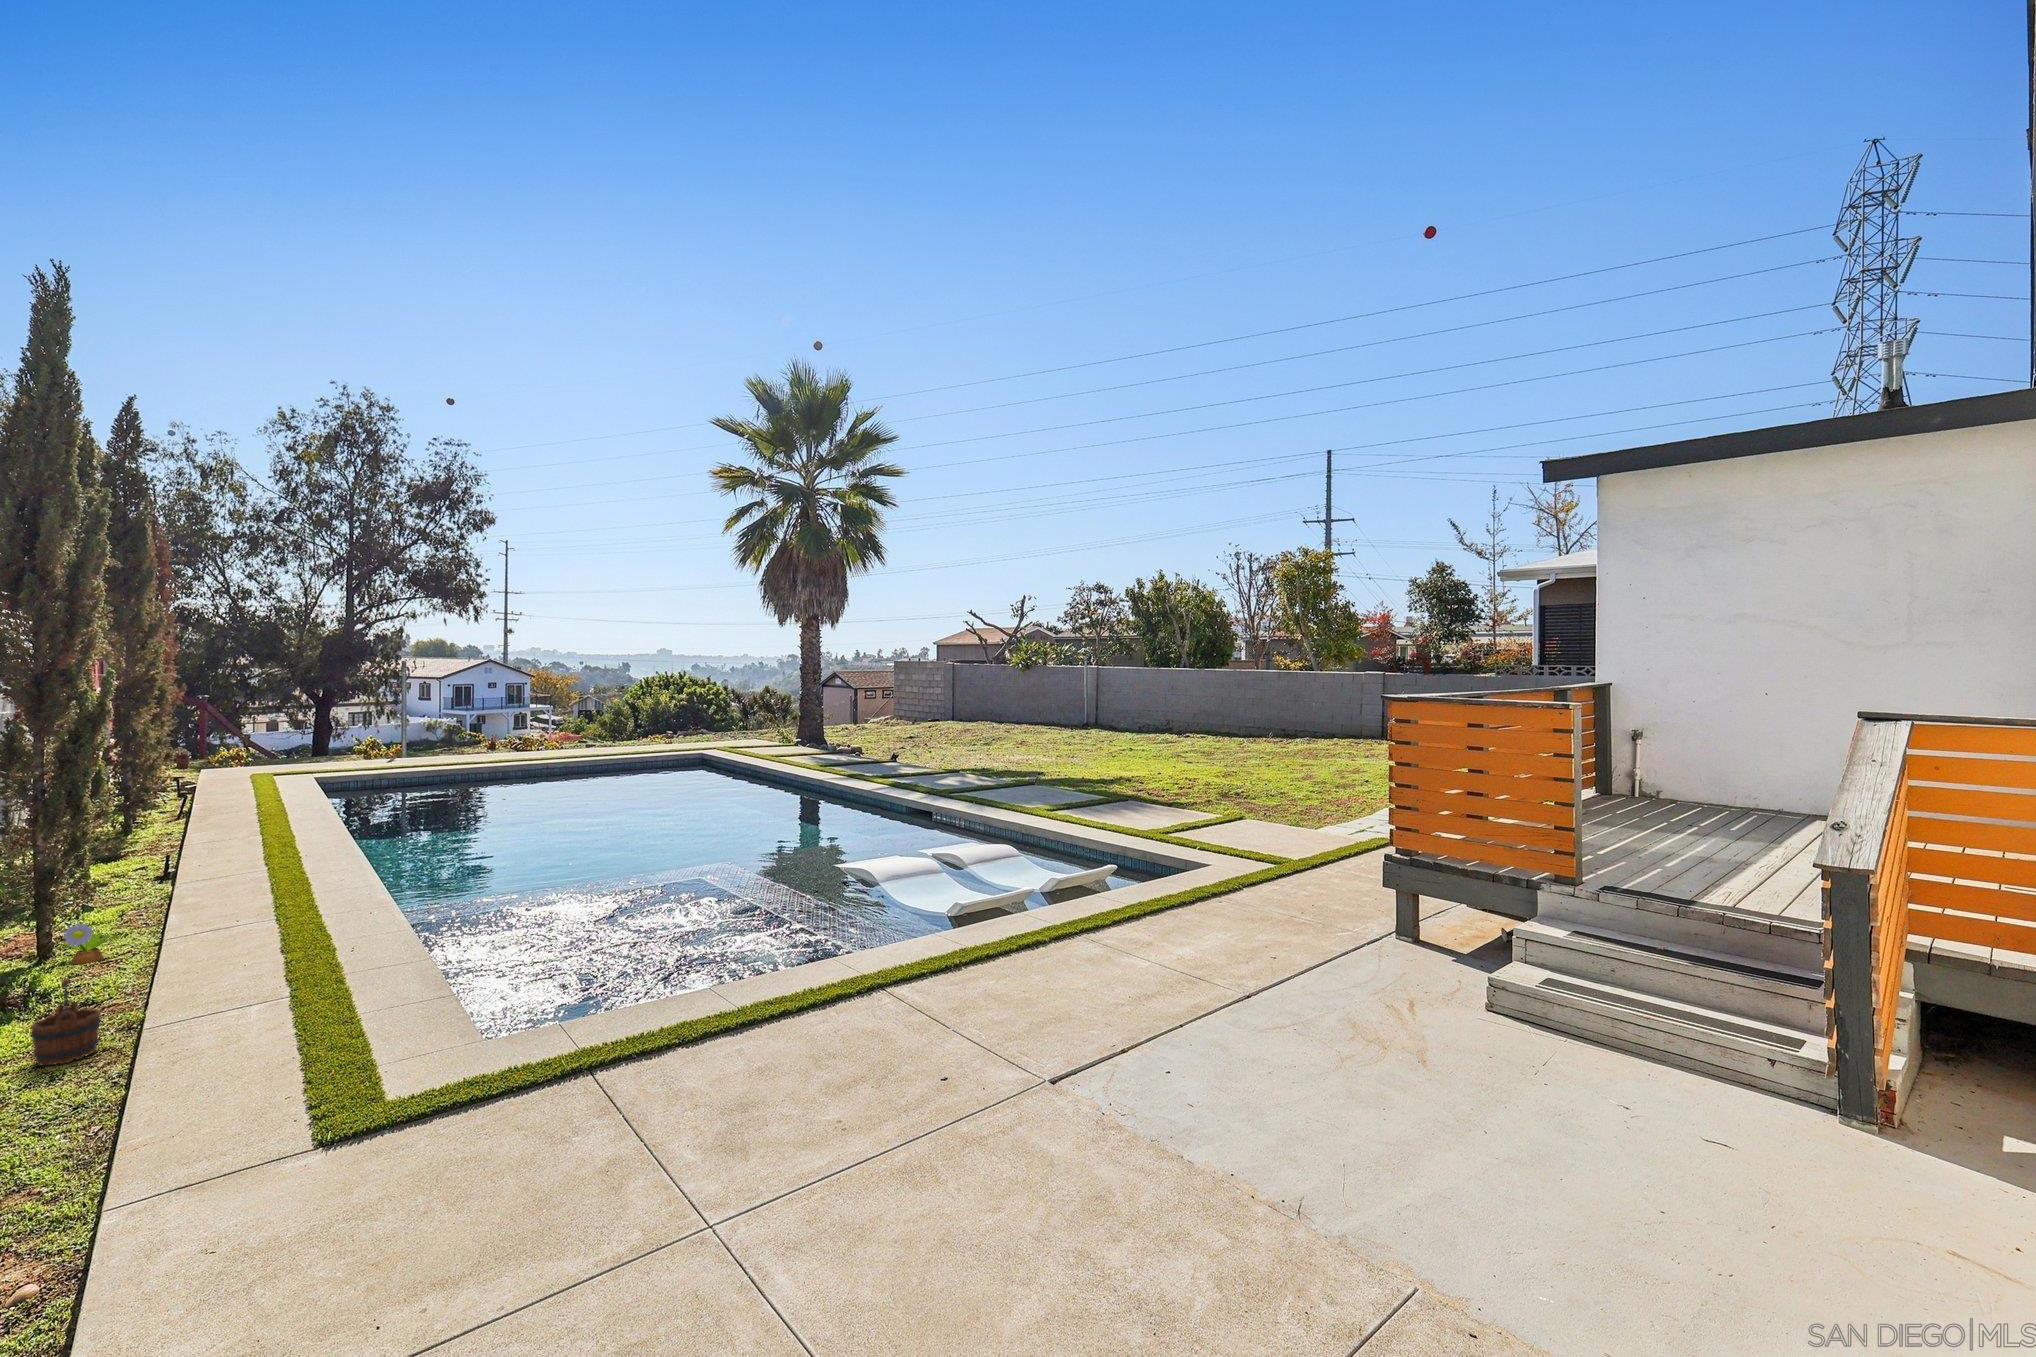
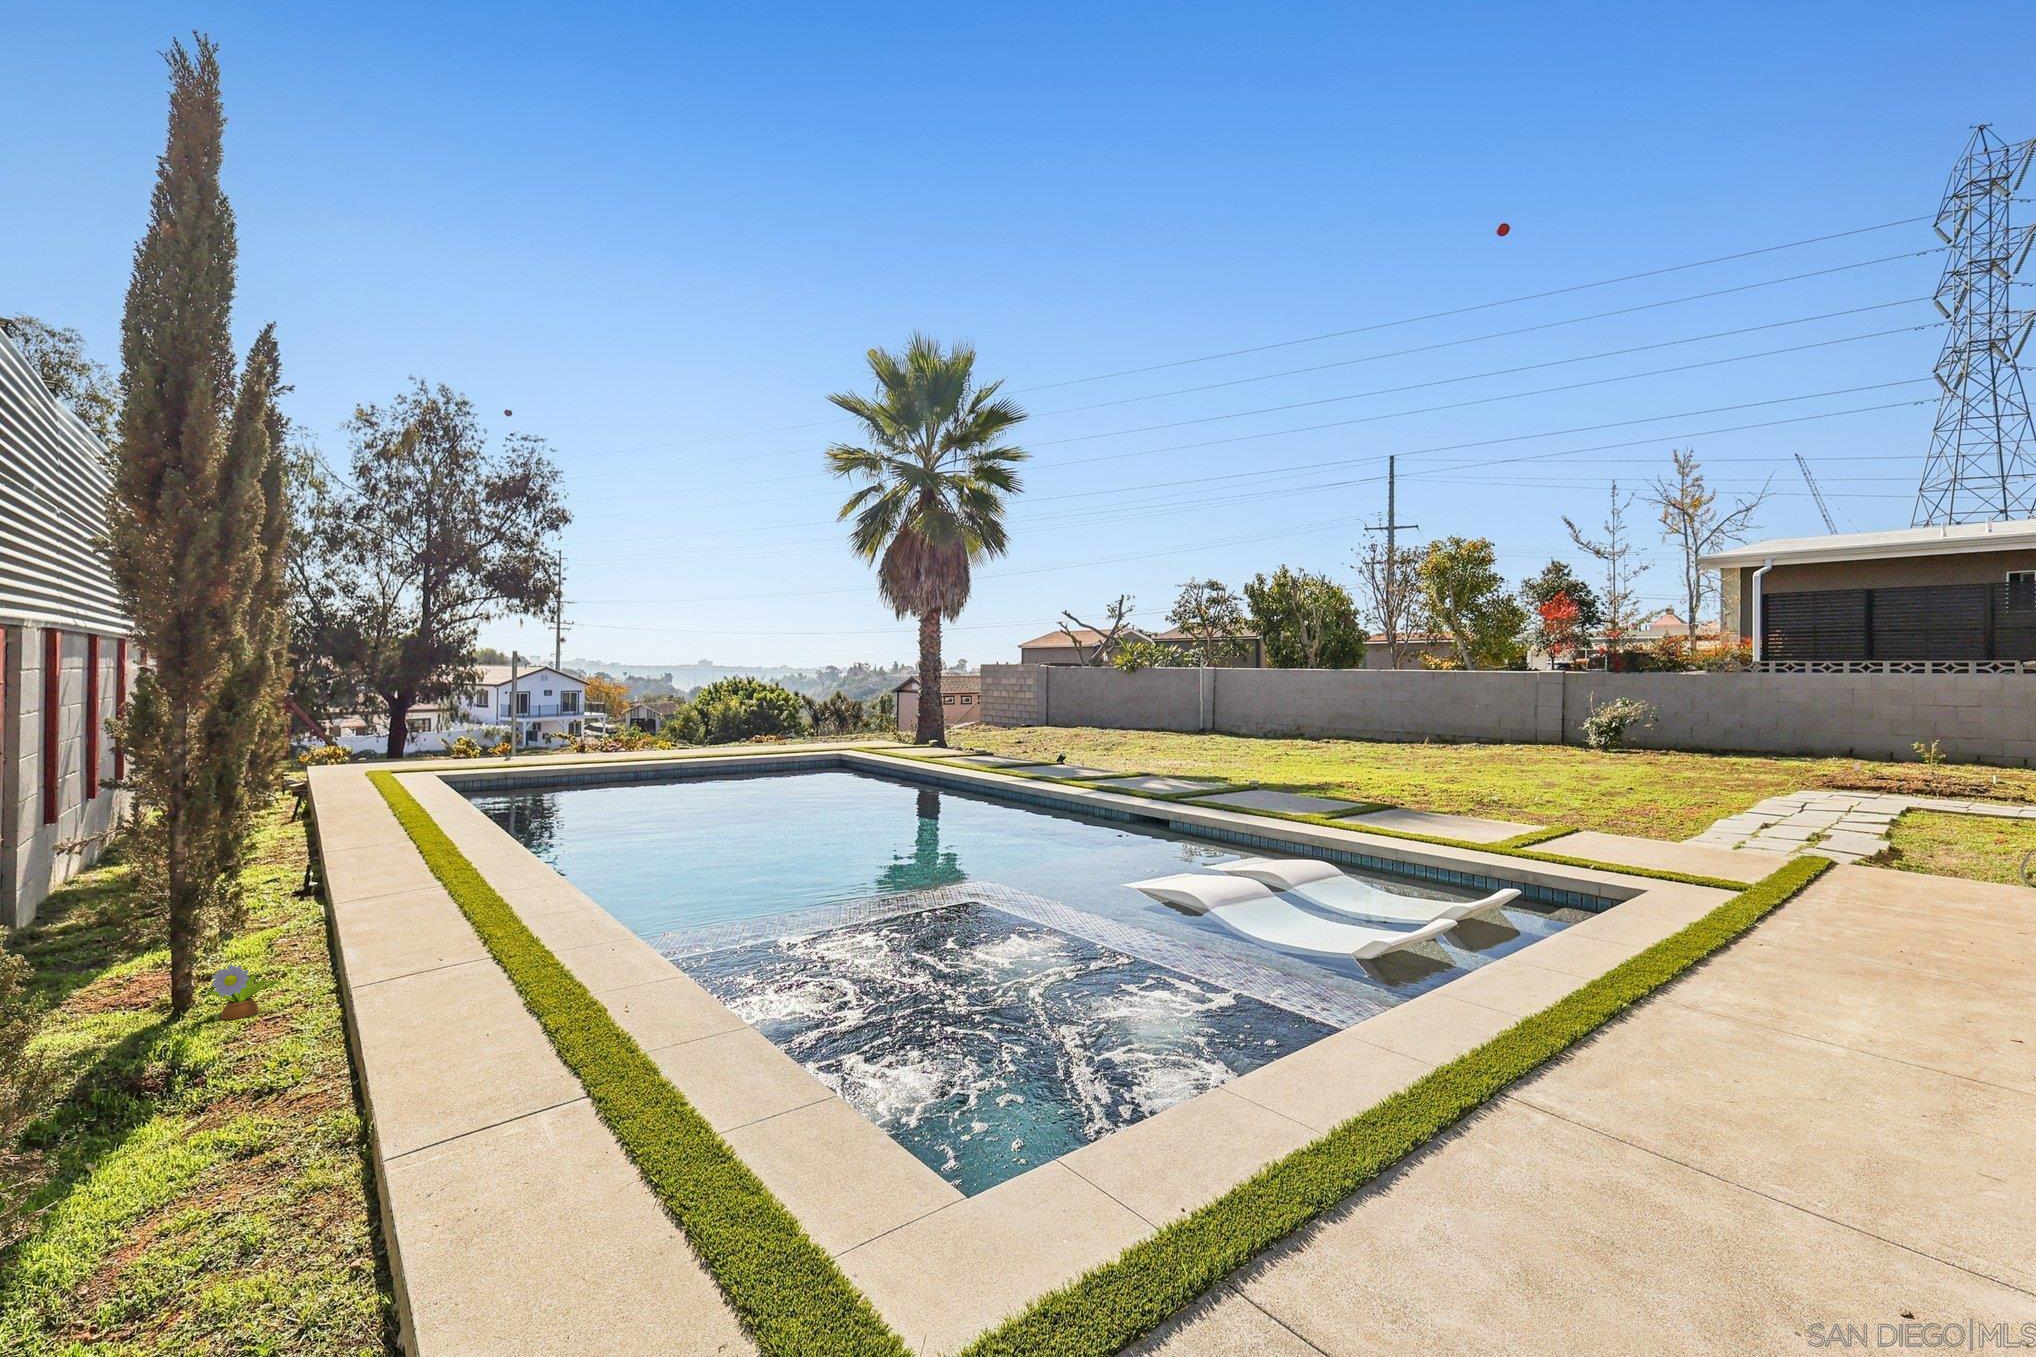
wooden bucket: present [30,978,101,1065] -> none [211,1061,305,1196]

